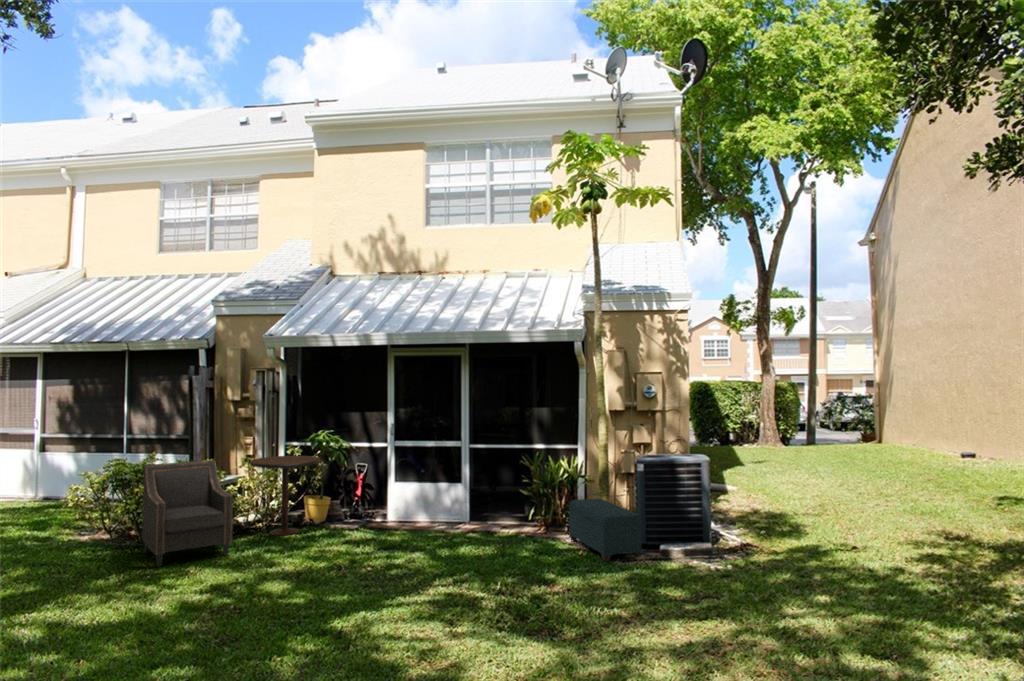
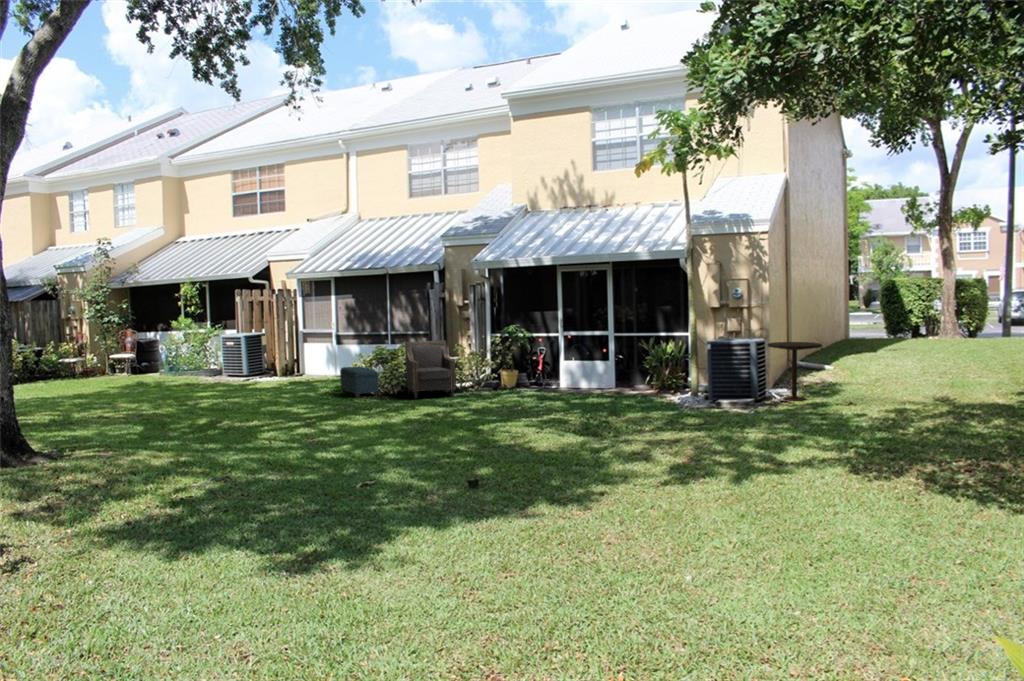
pedestal table: present [250,456,320,536] -> present [768,342,822,401]
bench: present [569,499,642,561] -> present [340,366,379,398]

